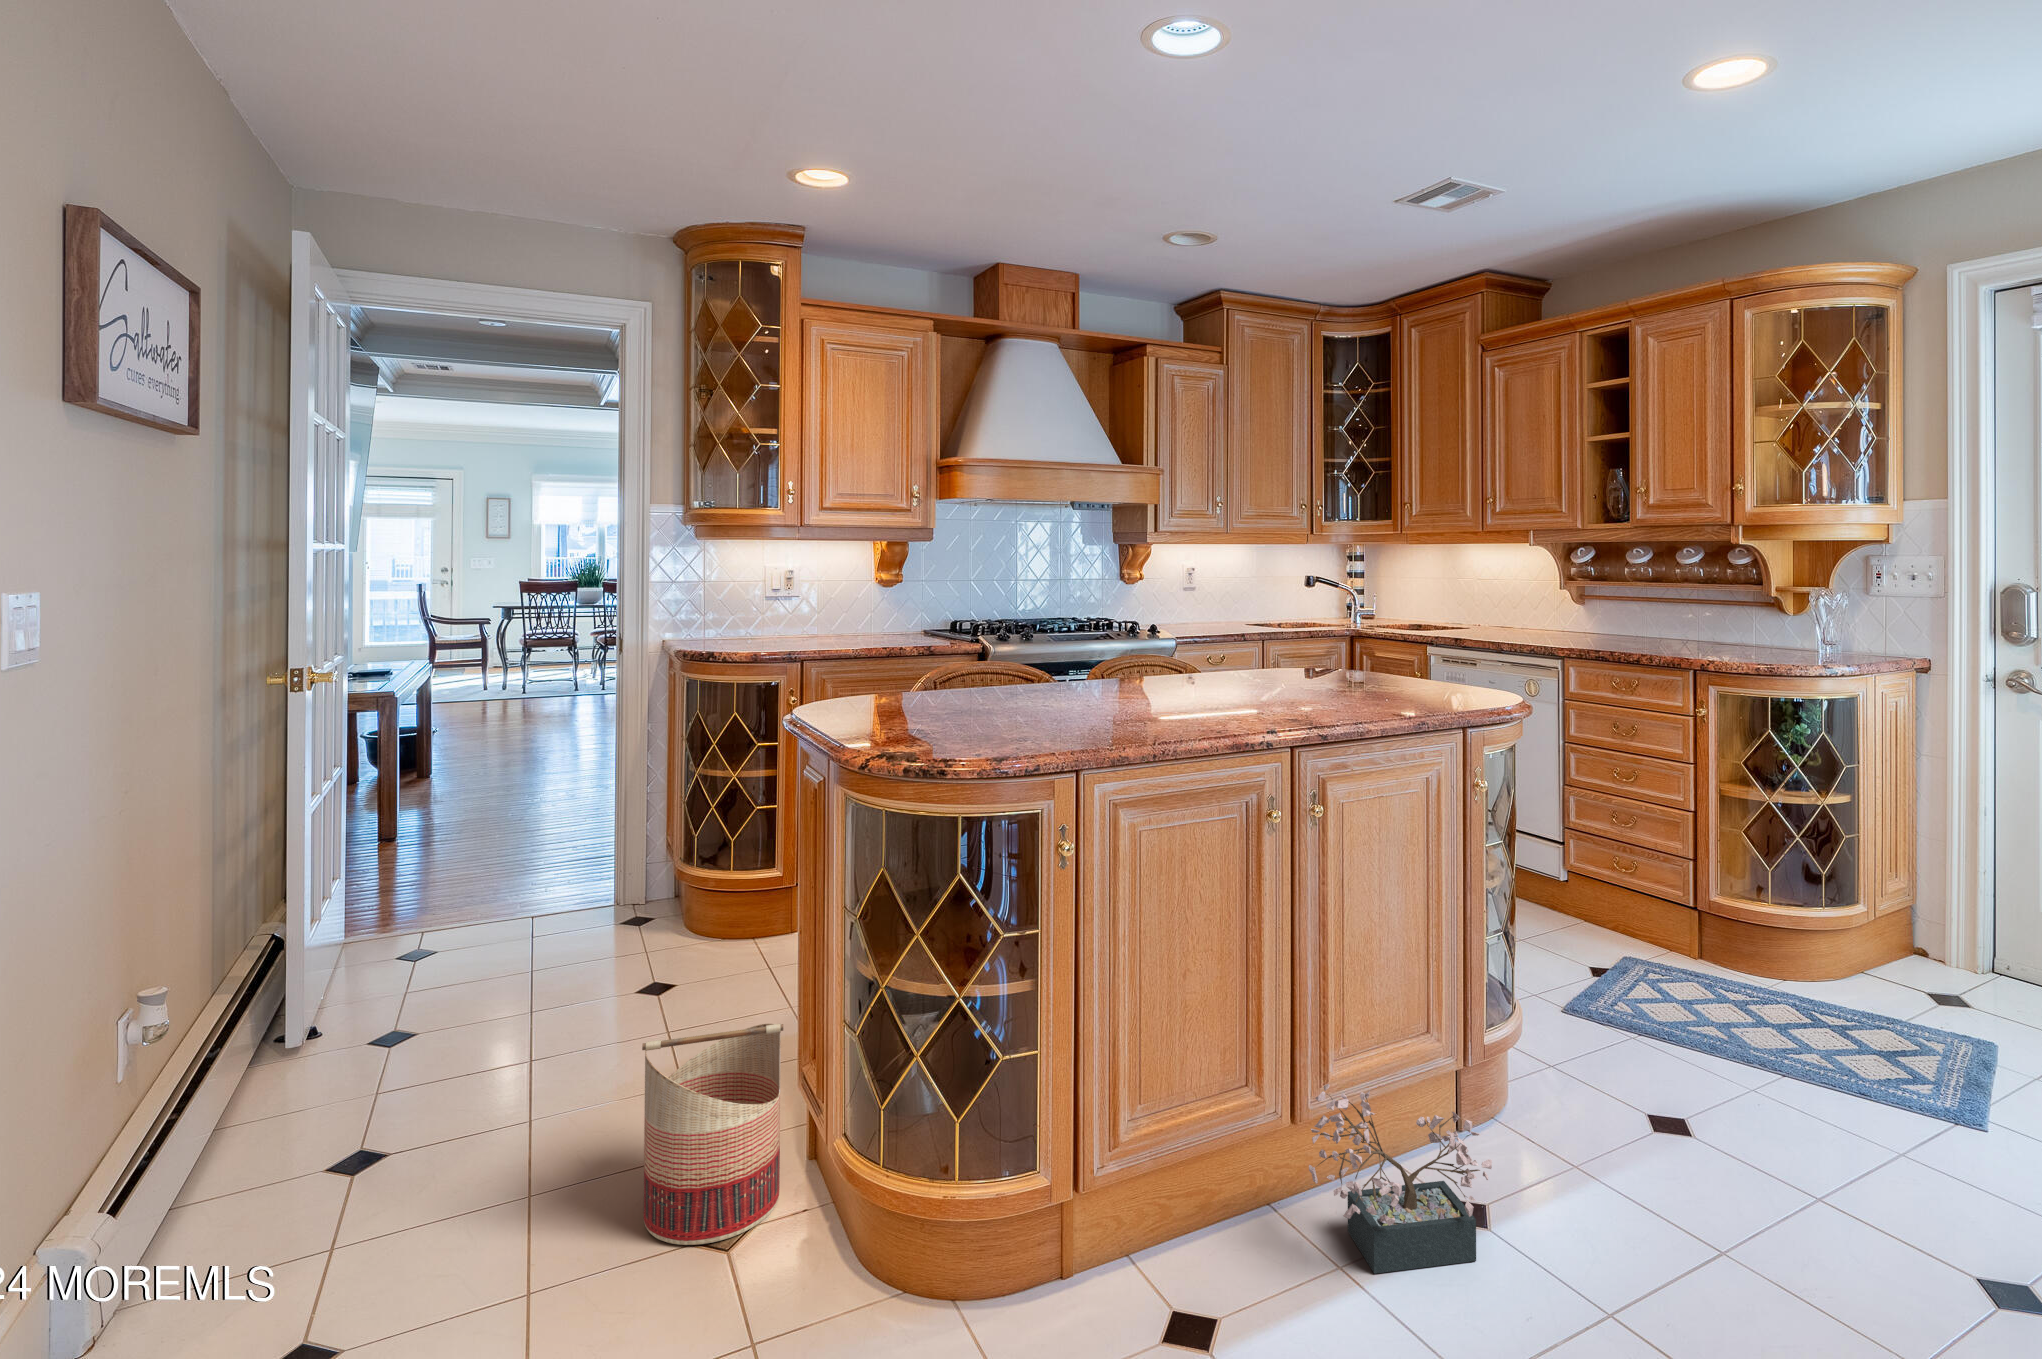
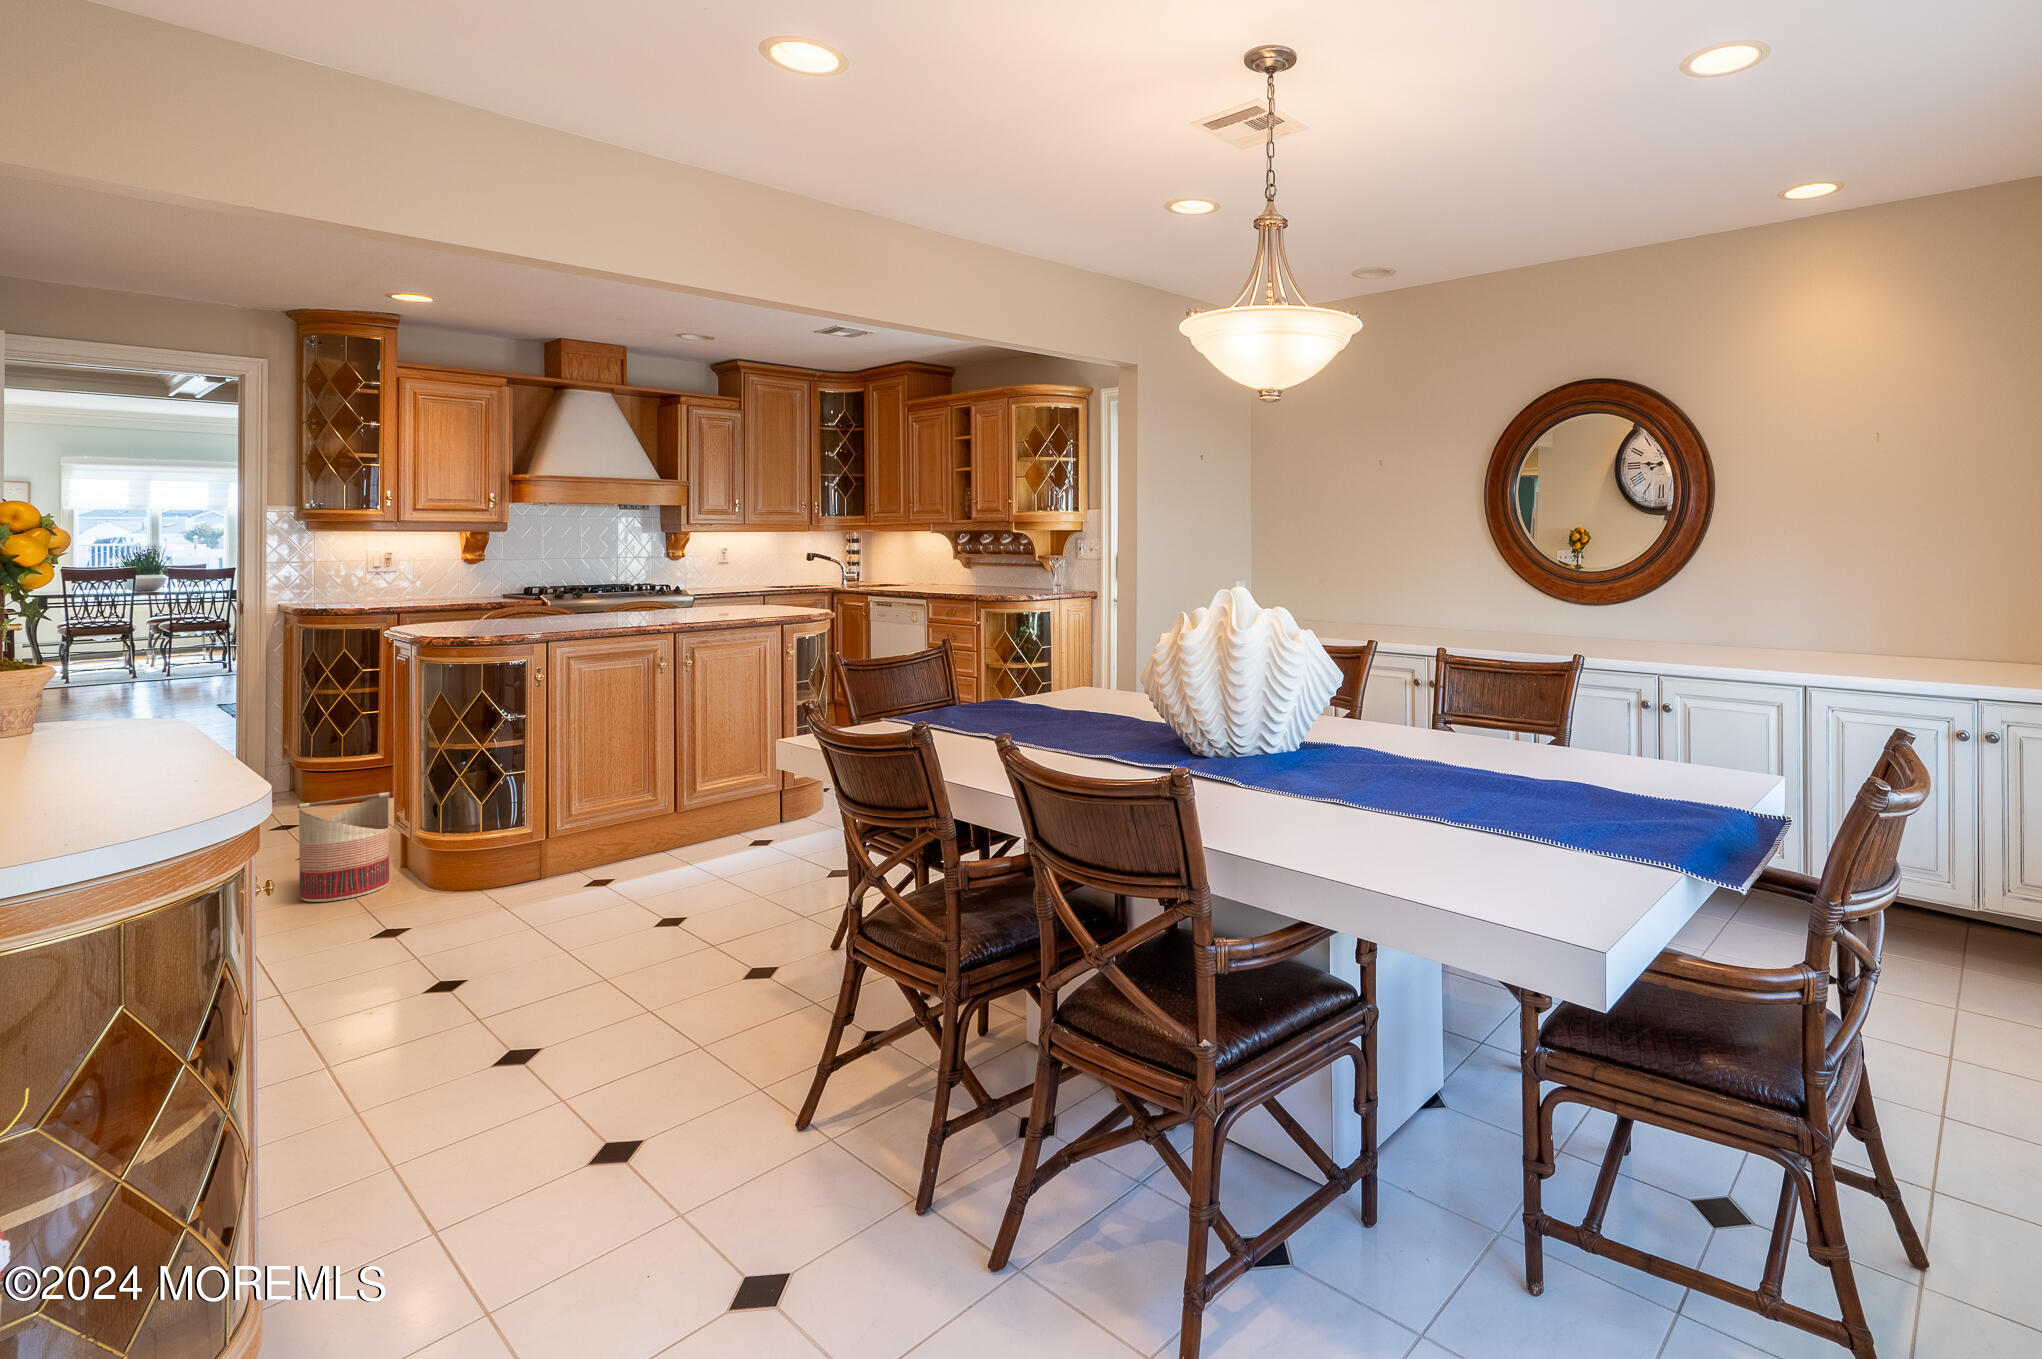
decorative plant: present [1309,1084,1492,1274] -> none [694,787,790,863]

